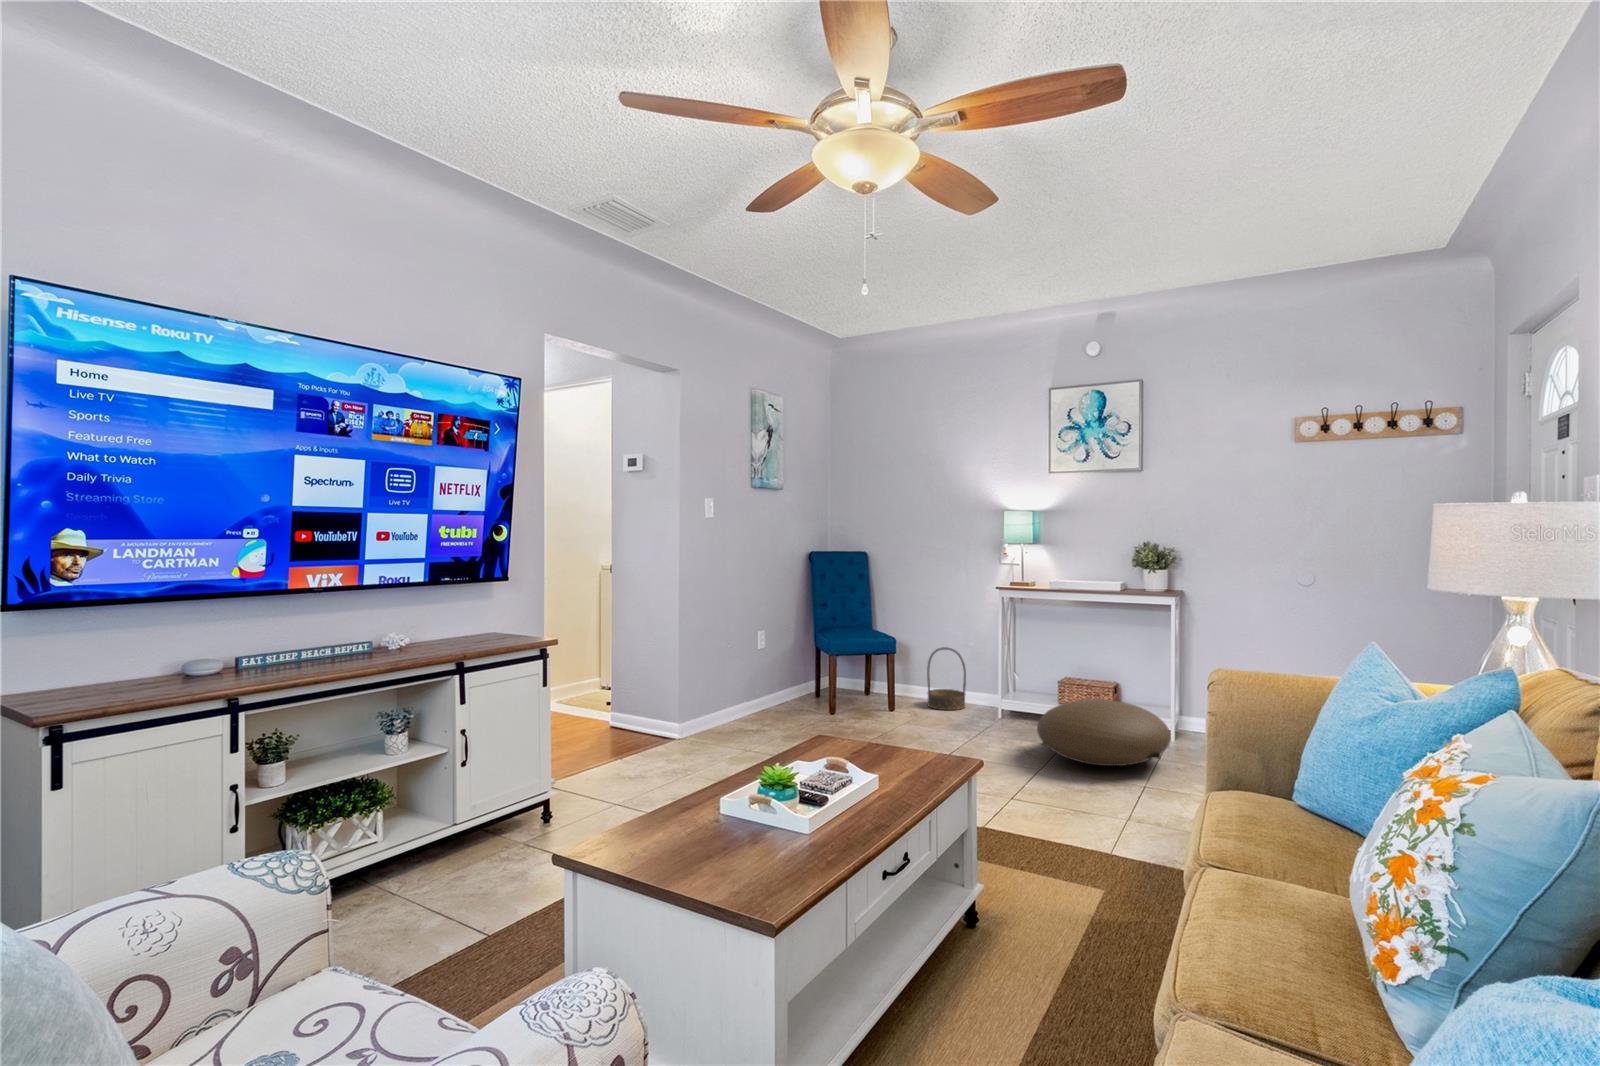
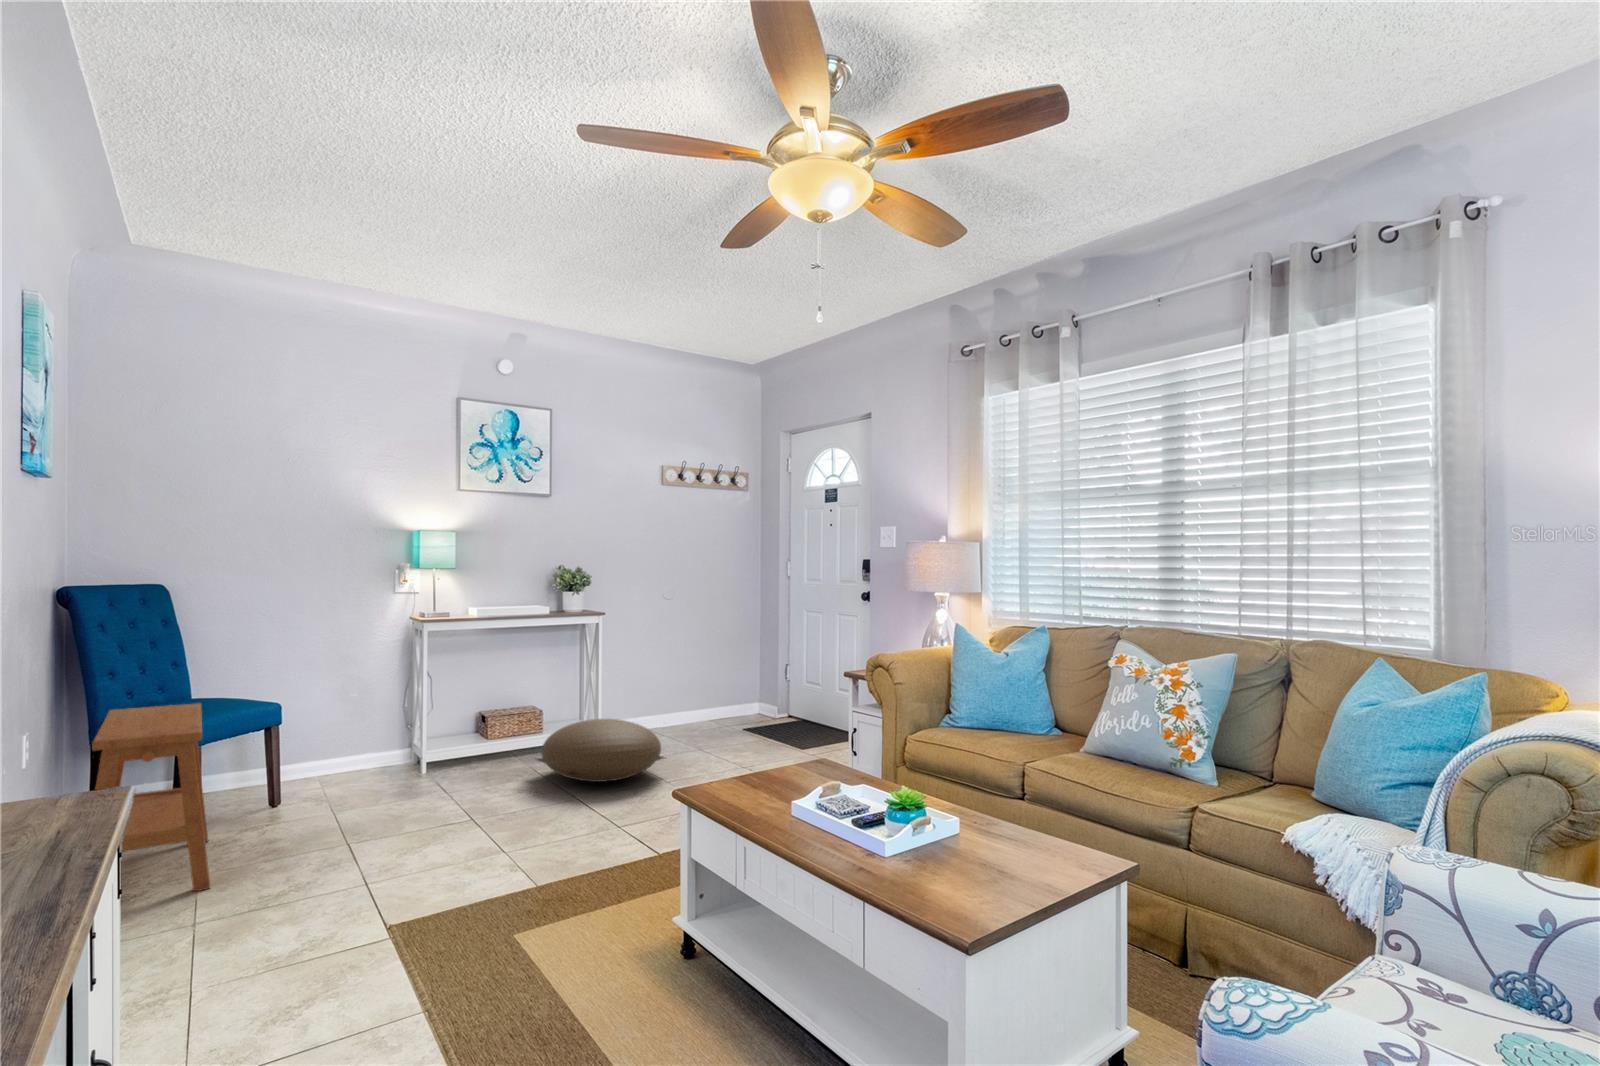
side table: none [704,625,814,741] -> present [92,703,210,891]
basket: present [927,647,966,710] -> none [308,703,367,785]

